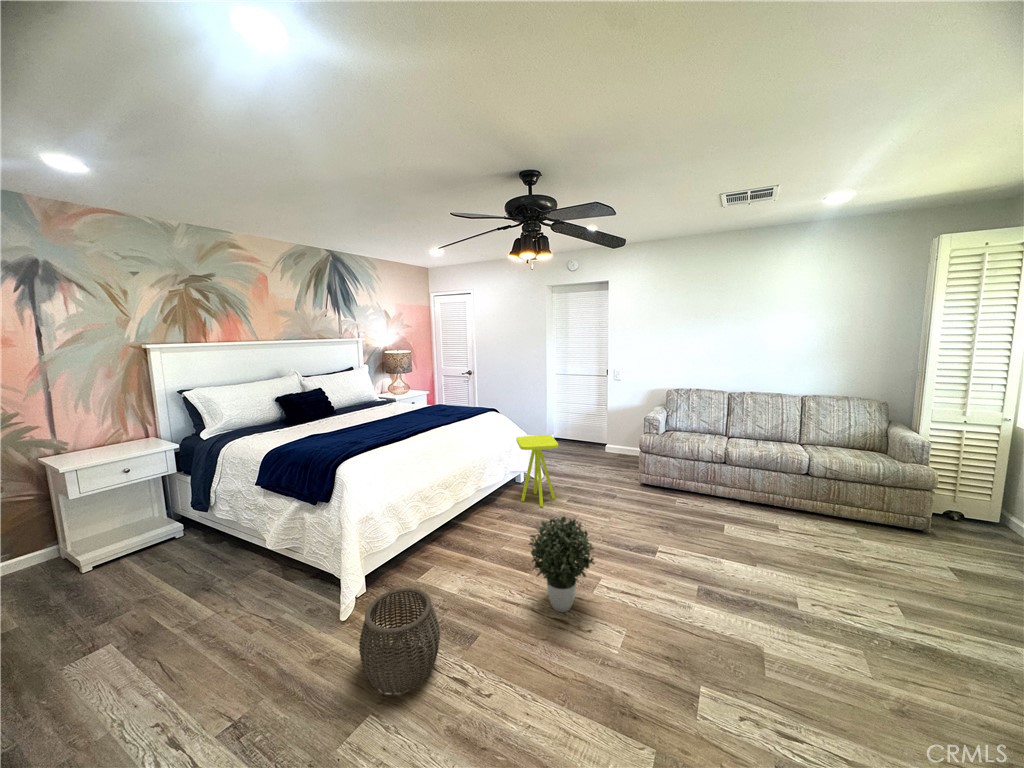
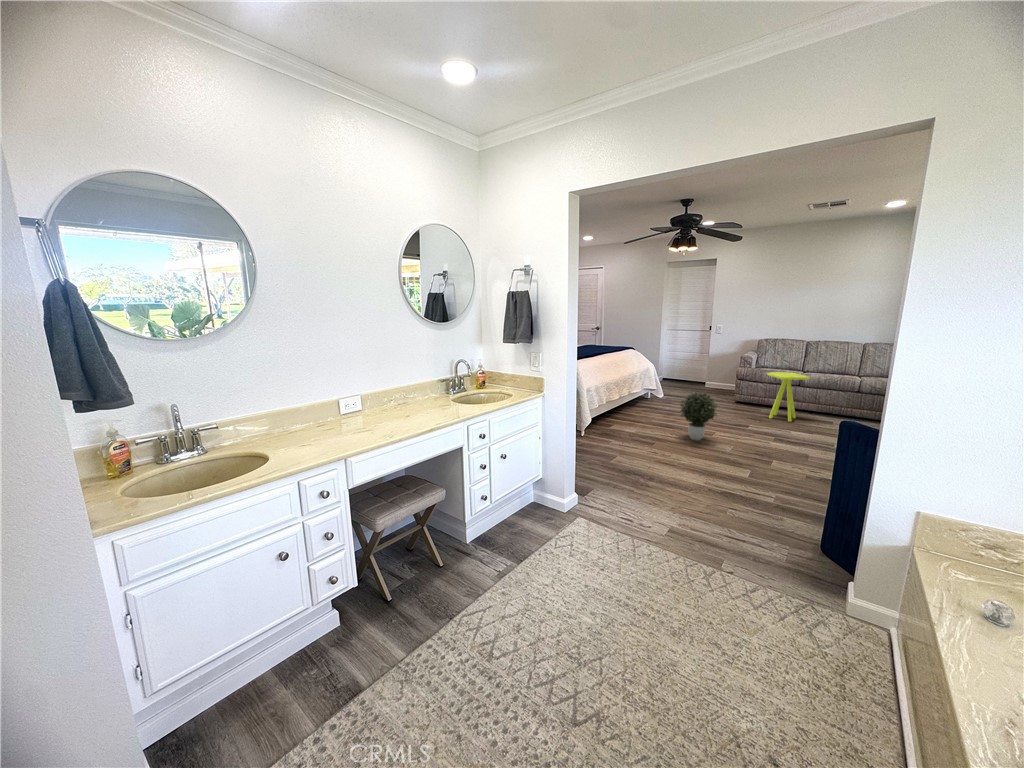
side table: present [516,435,558,506] -> present [767,372,809,422]
woven basket: present [359,588,440,694] -> none [606,416,644,453]

